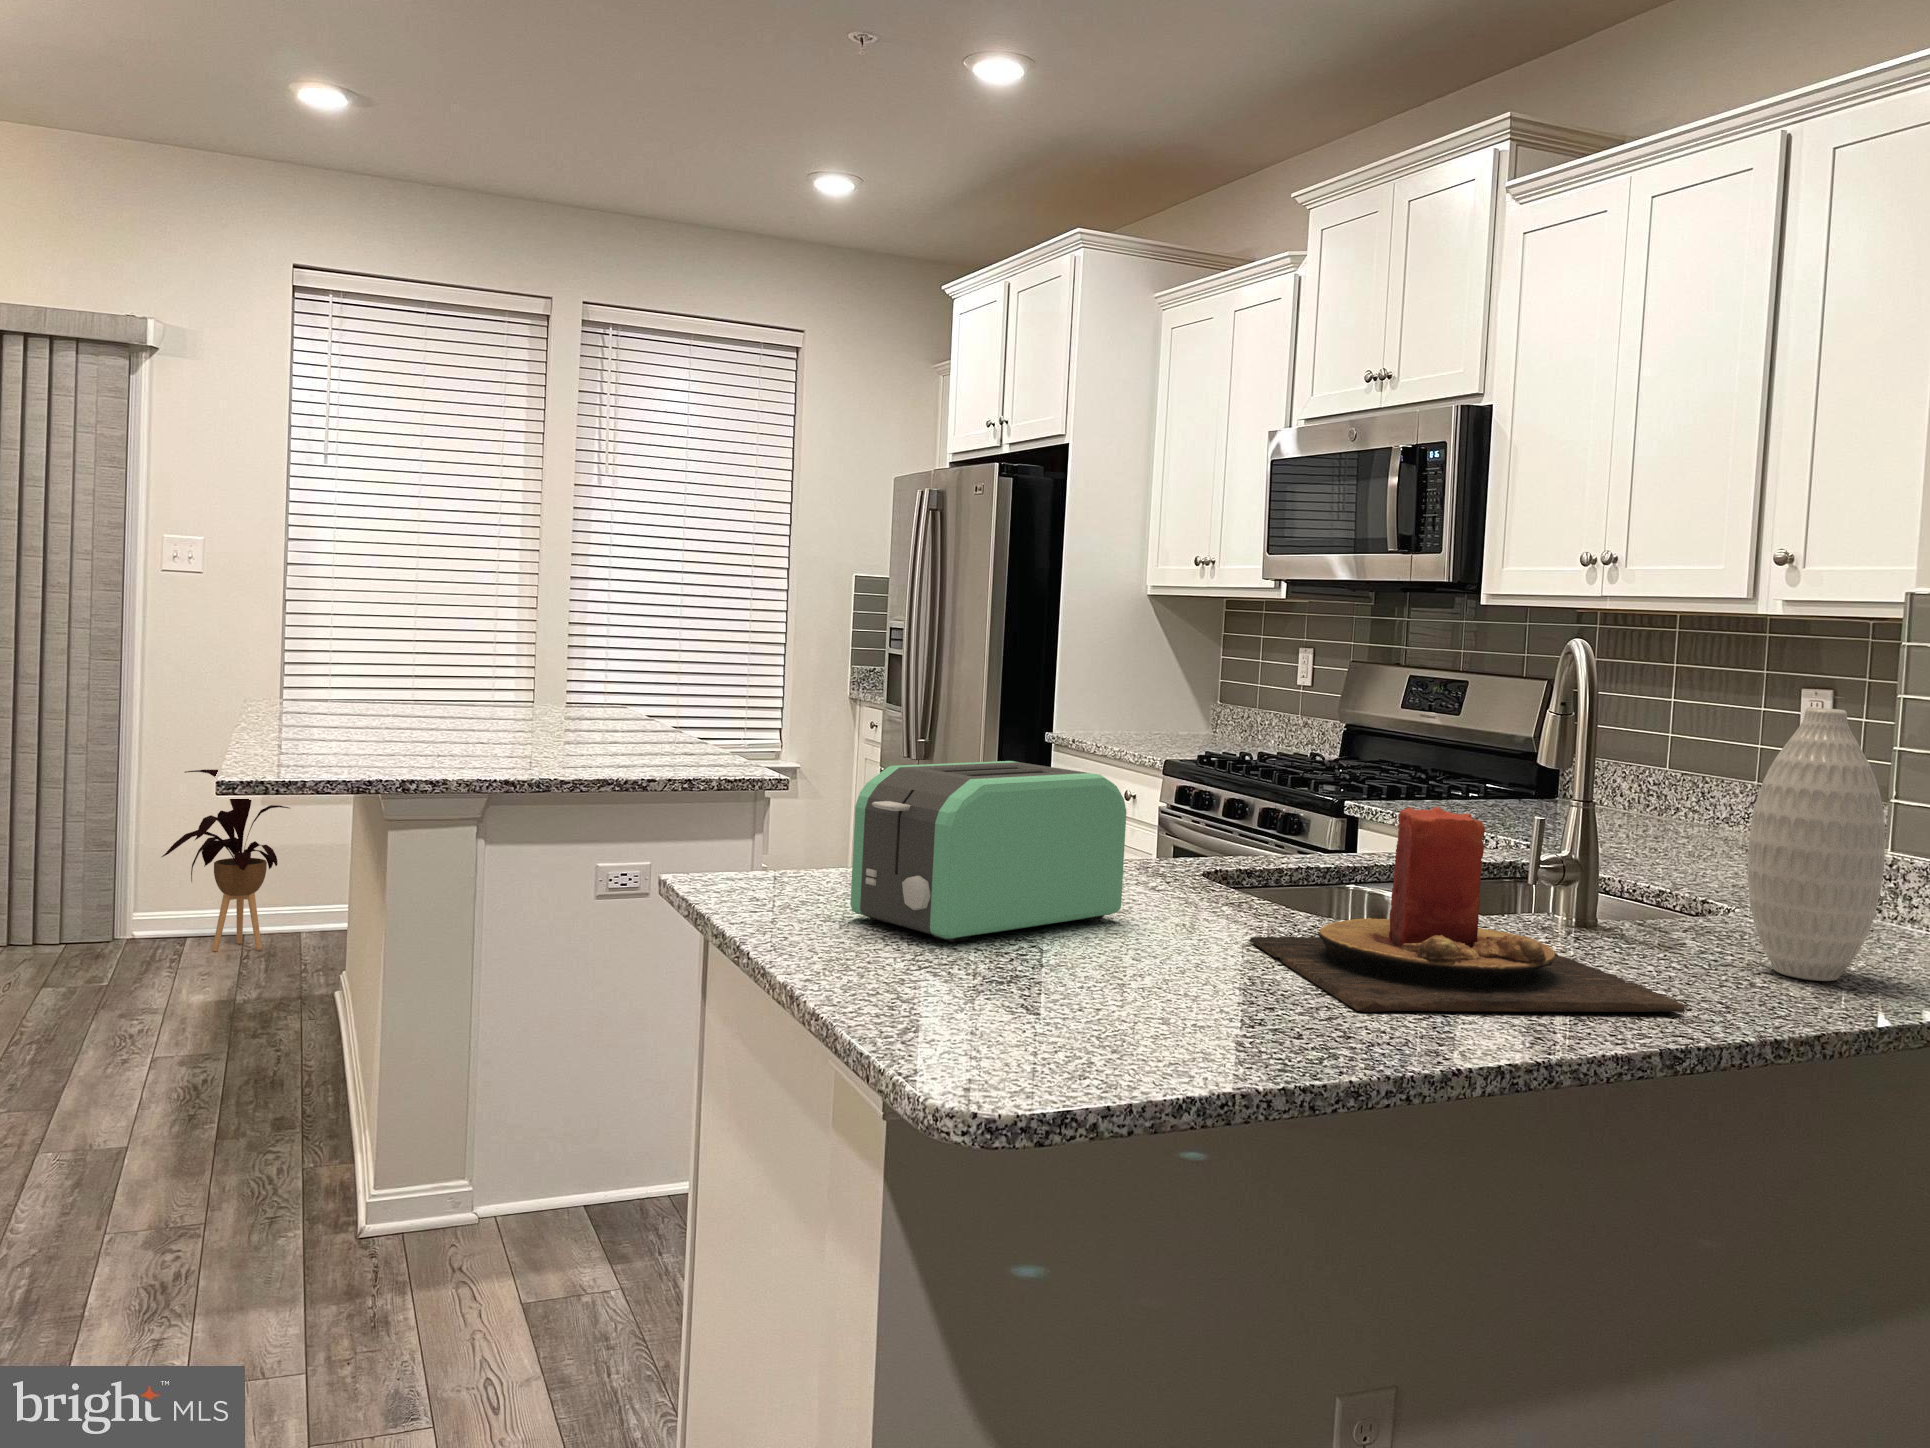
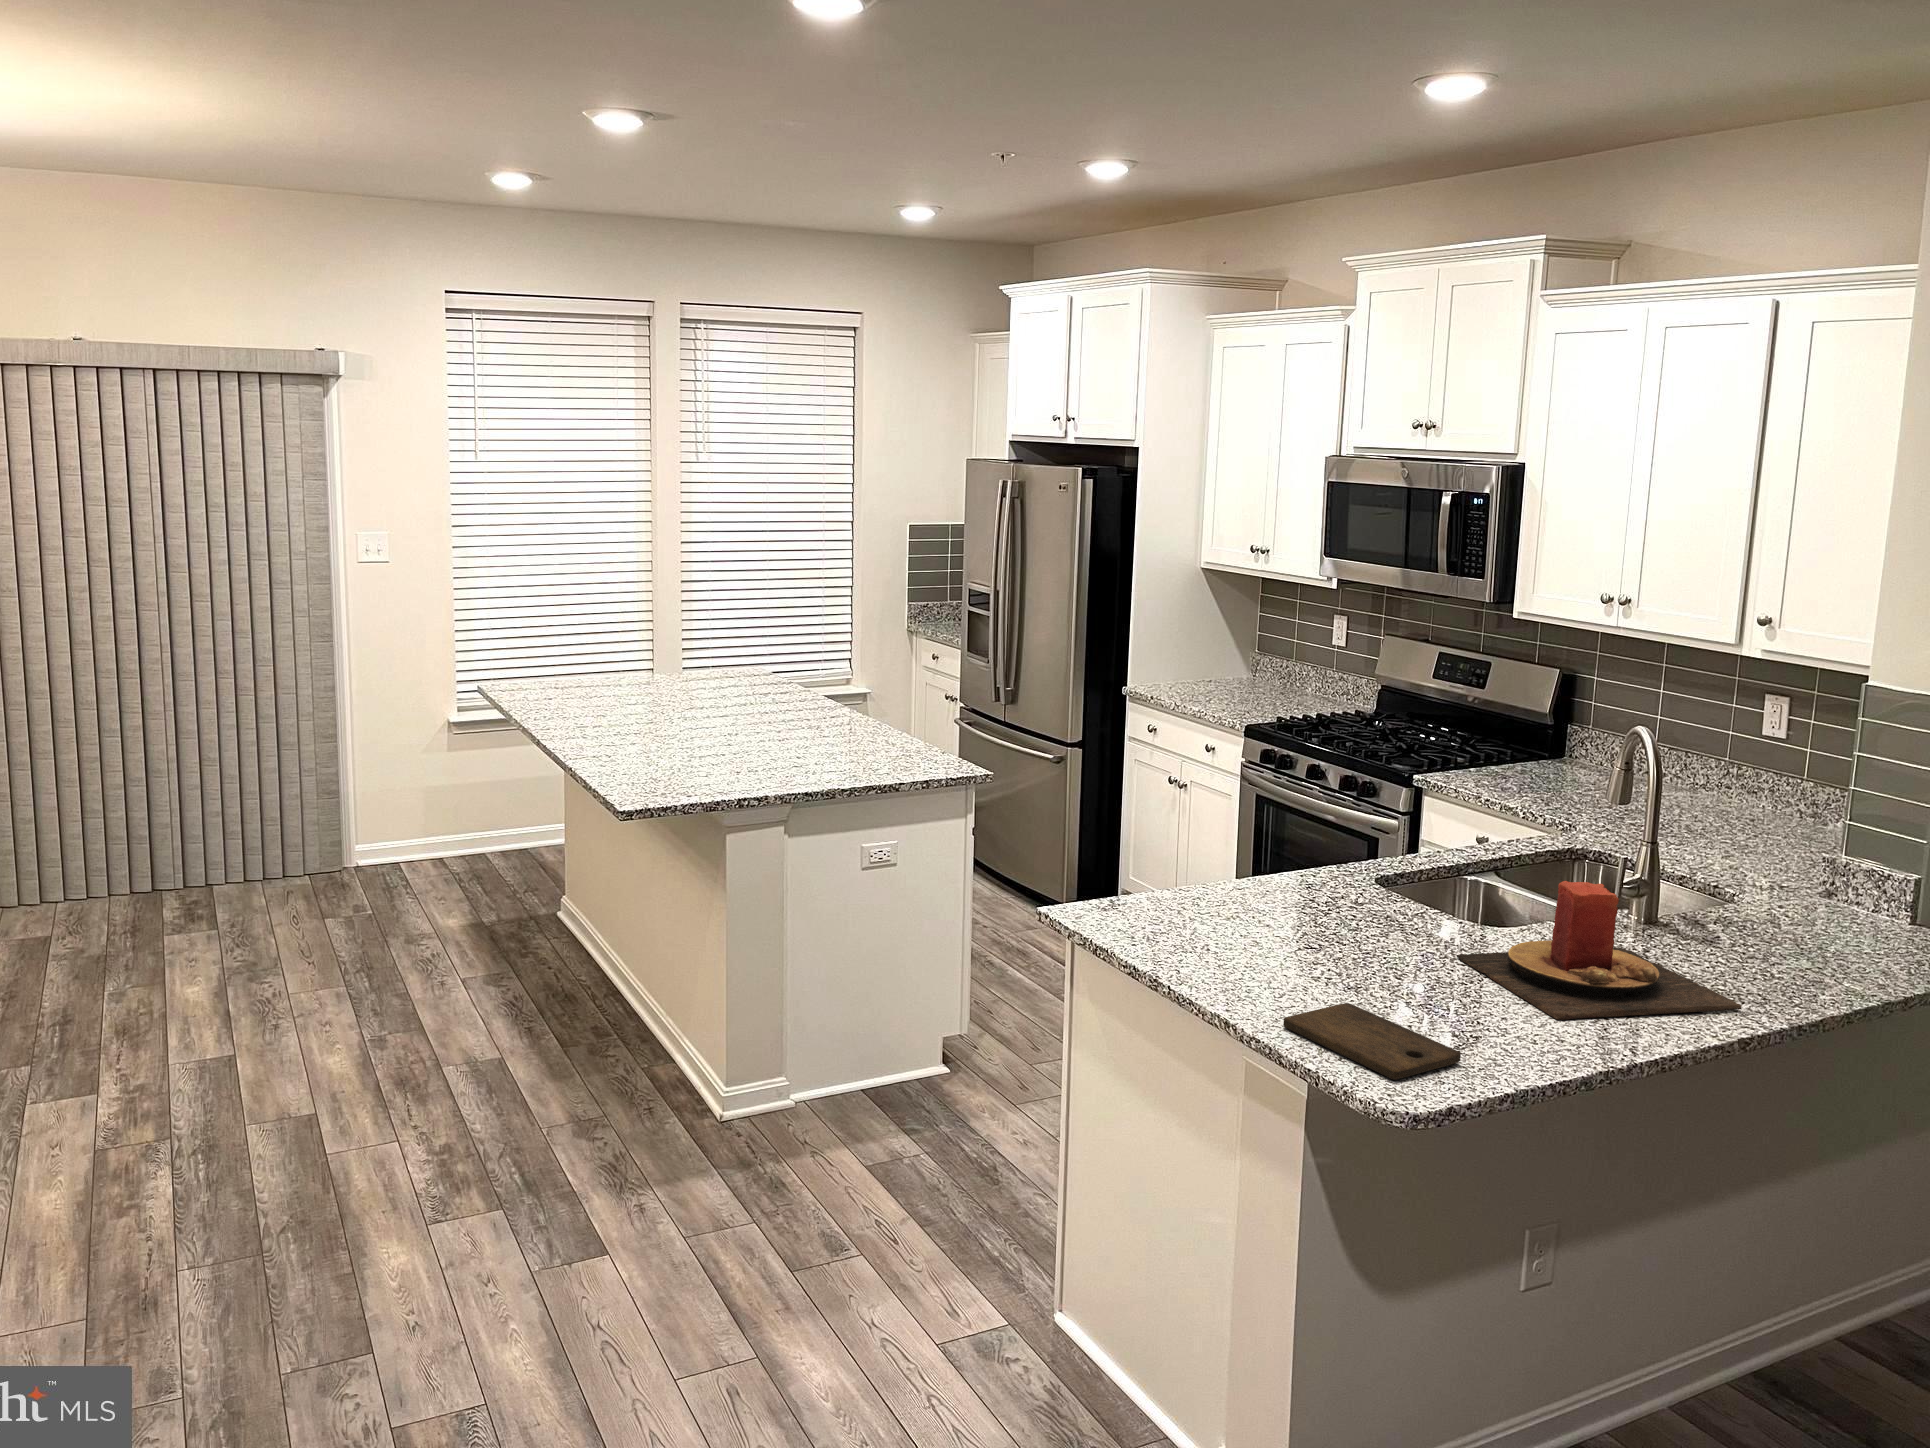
vase: present [1748,708,1885,981] -> none [1766,804,1857,973]
toaster: present [850,761,1126,942] -> none [1210,838,1372,971]
house plant: present [162,770,290,951] -> none [399,696,491,874]
cutting board: none [857,971,1130,1069] -> present [1283,1003,1461,1080]

